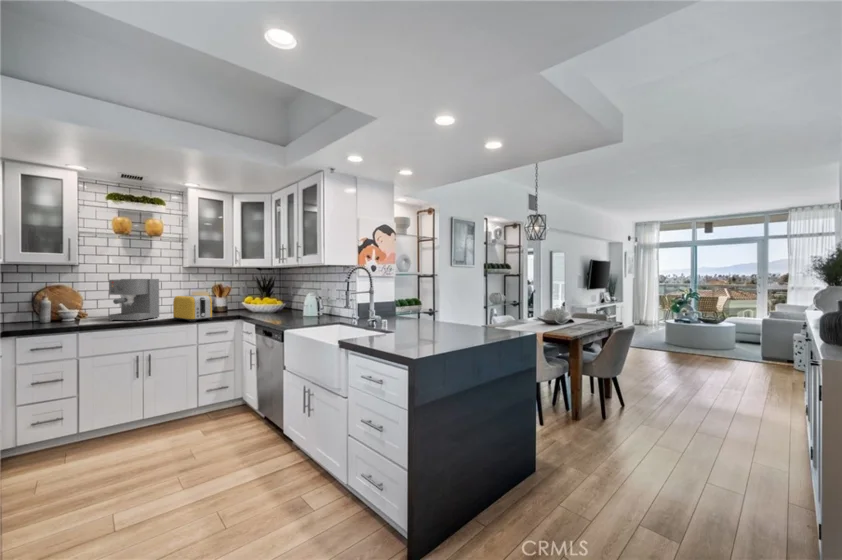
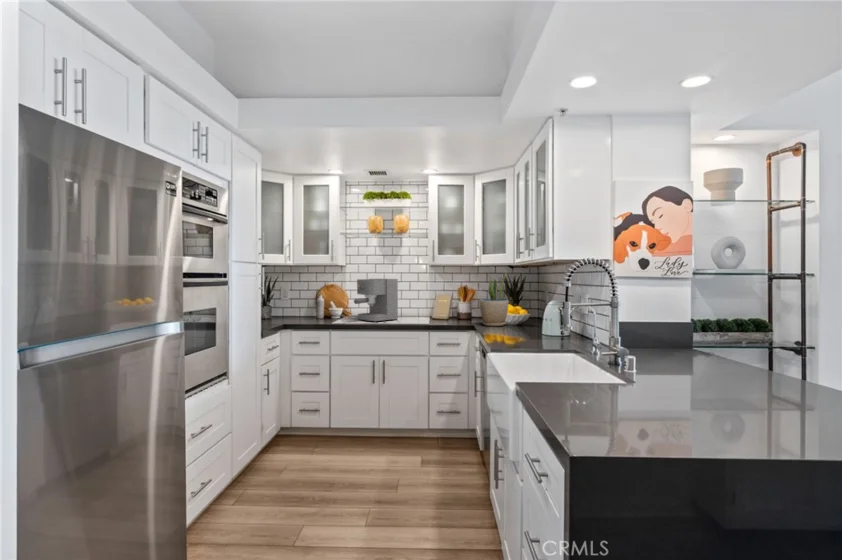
potted plant: none [249,273,273,315] -> present [480,276,509,326]
toaster: present [173,295,212,322] -> none [404,298,435,328]

